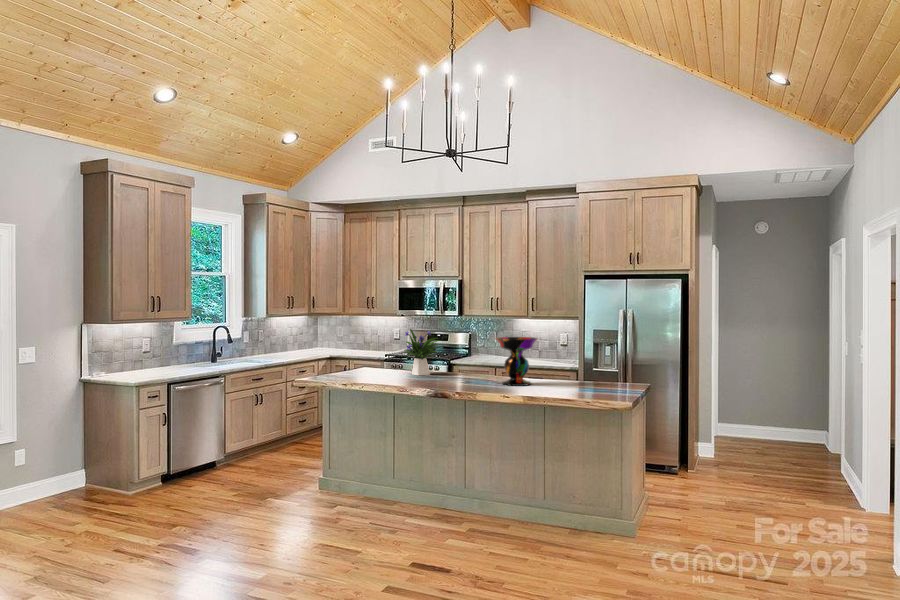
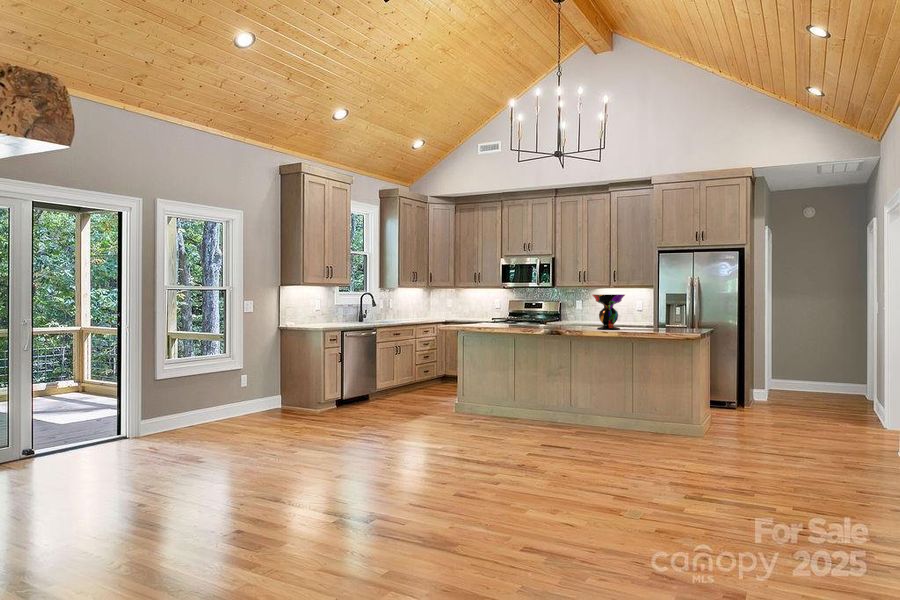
flower arrangement: present [402,329,440,375] -> none [513,290,547,326]

